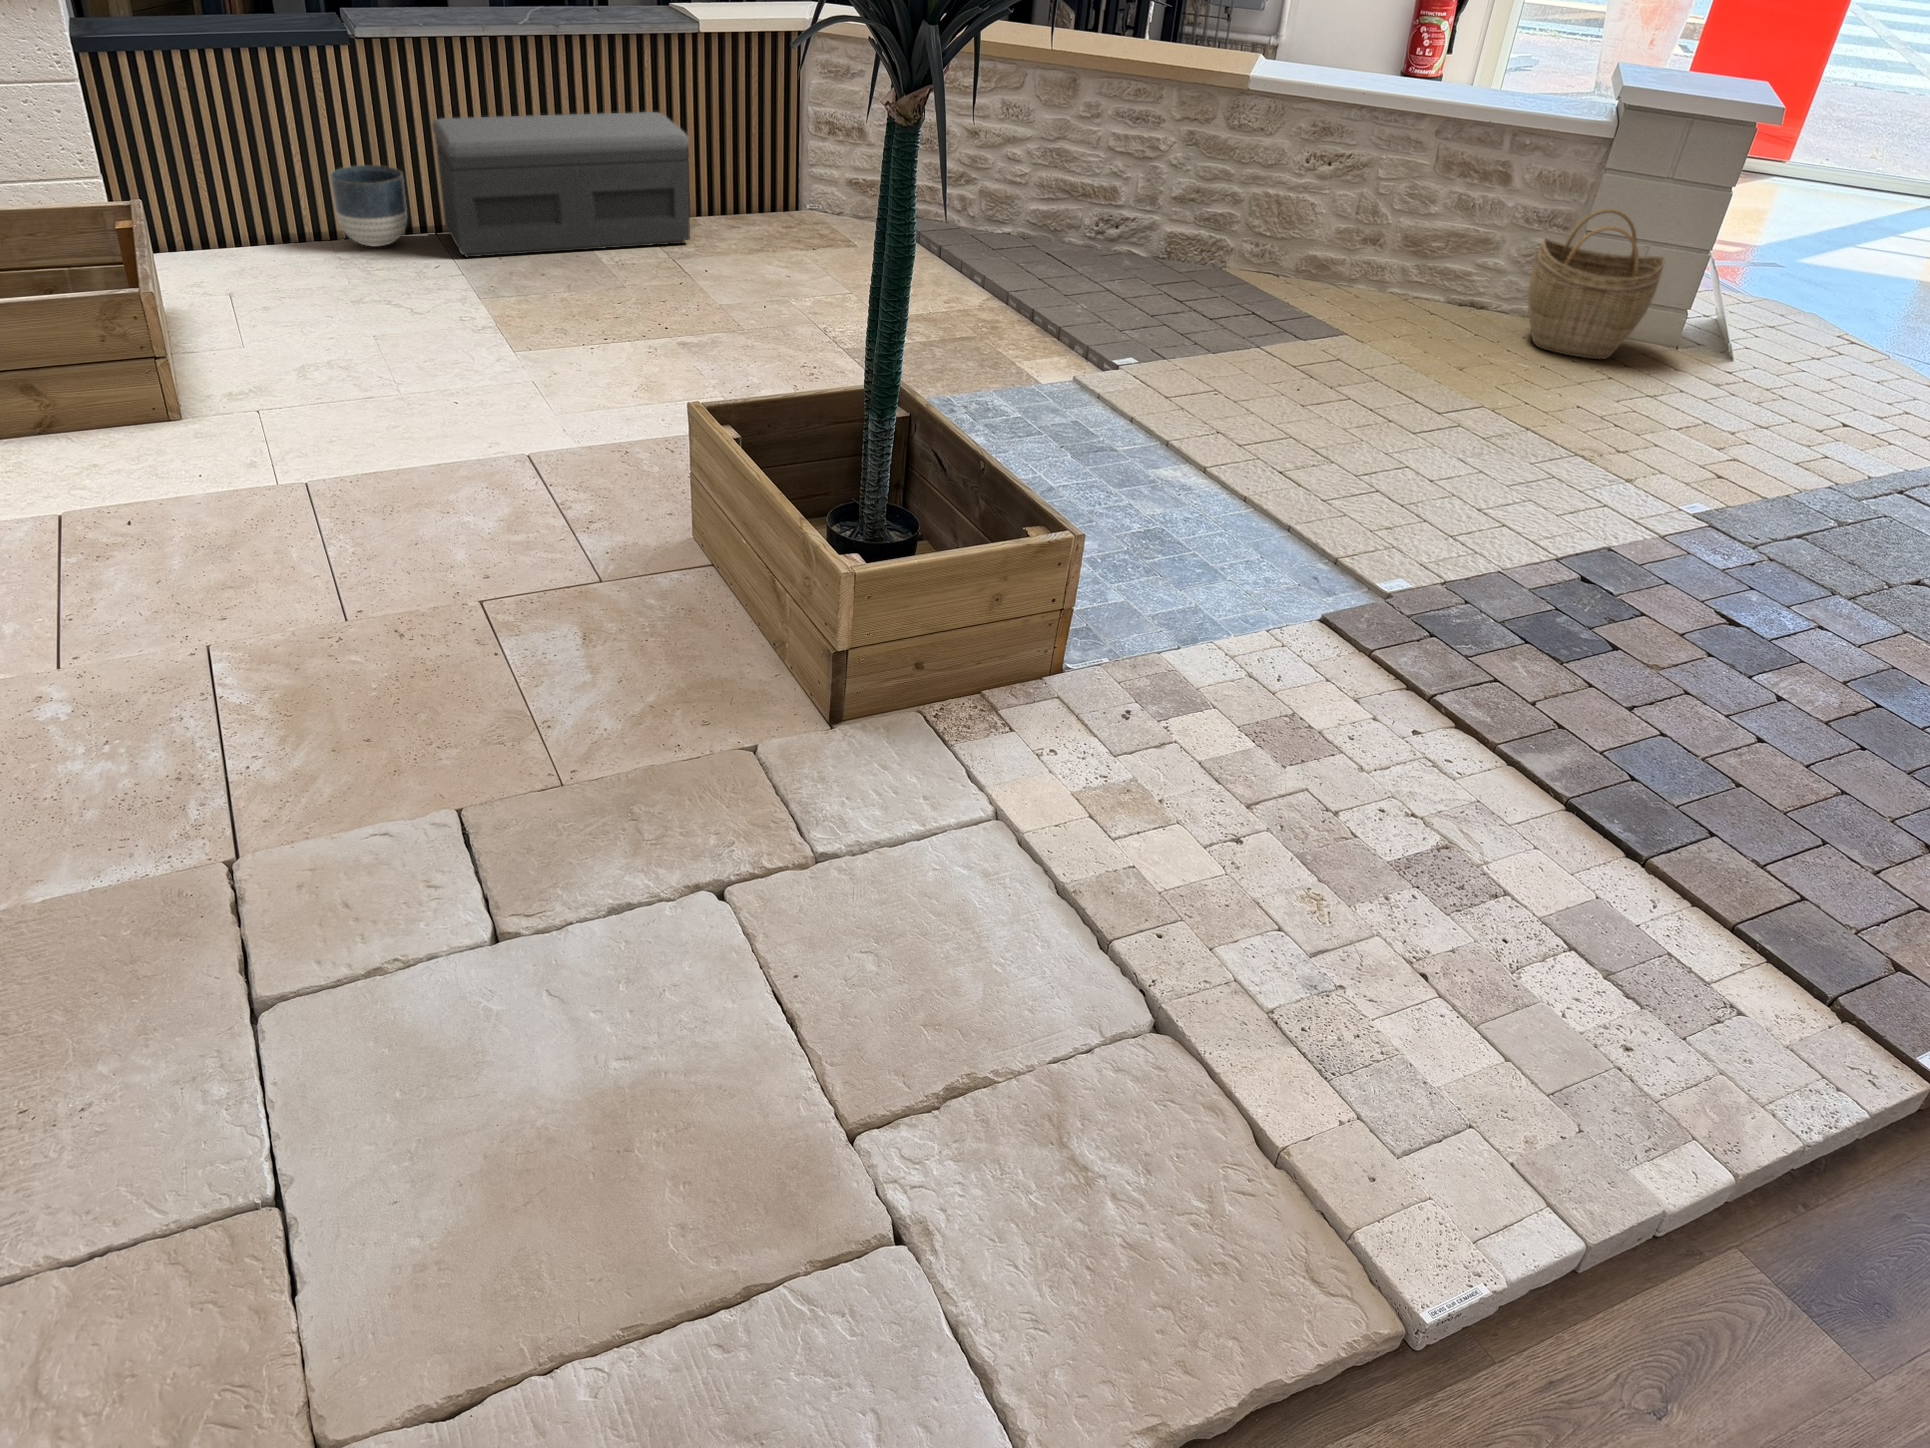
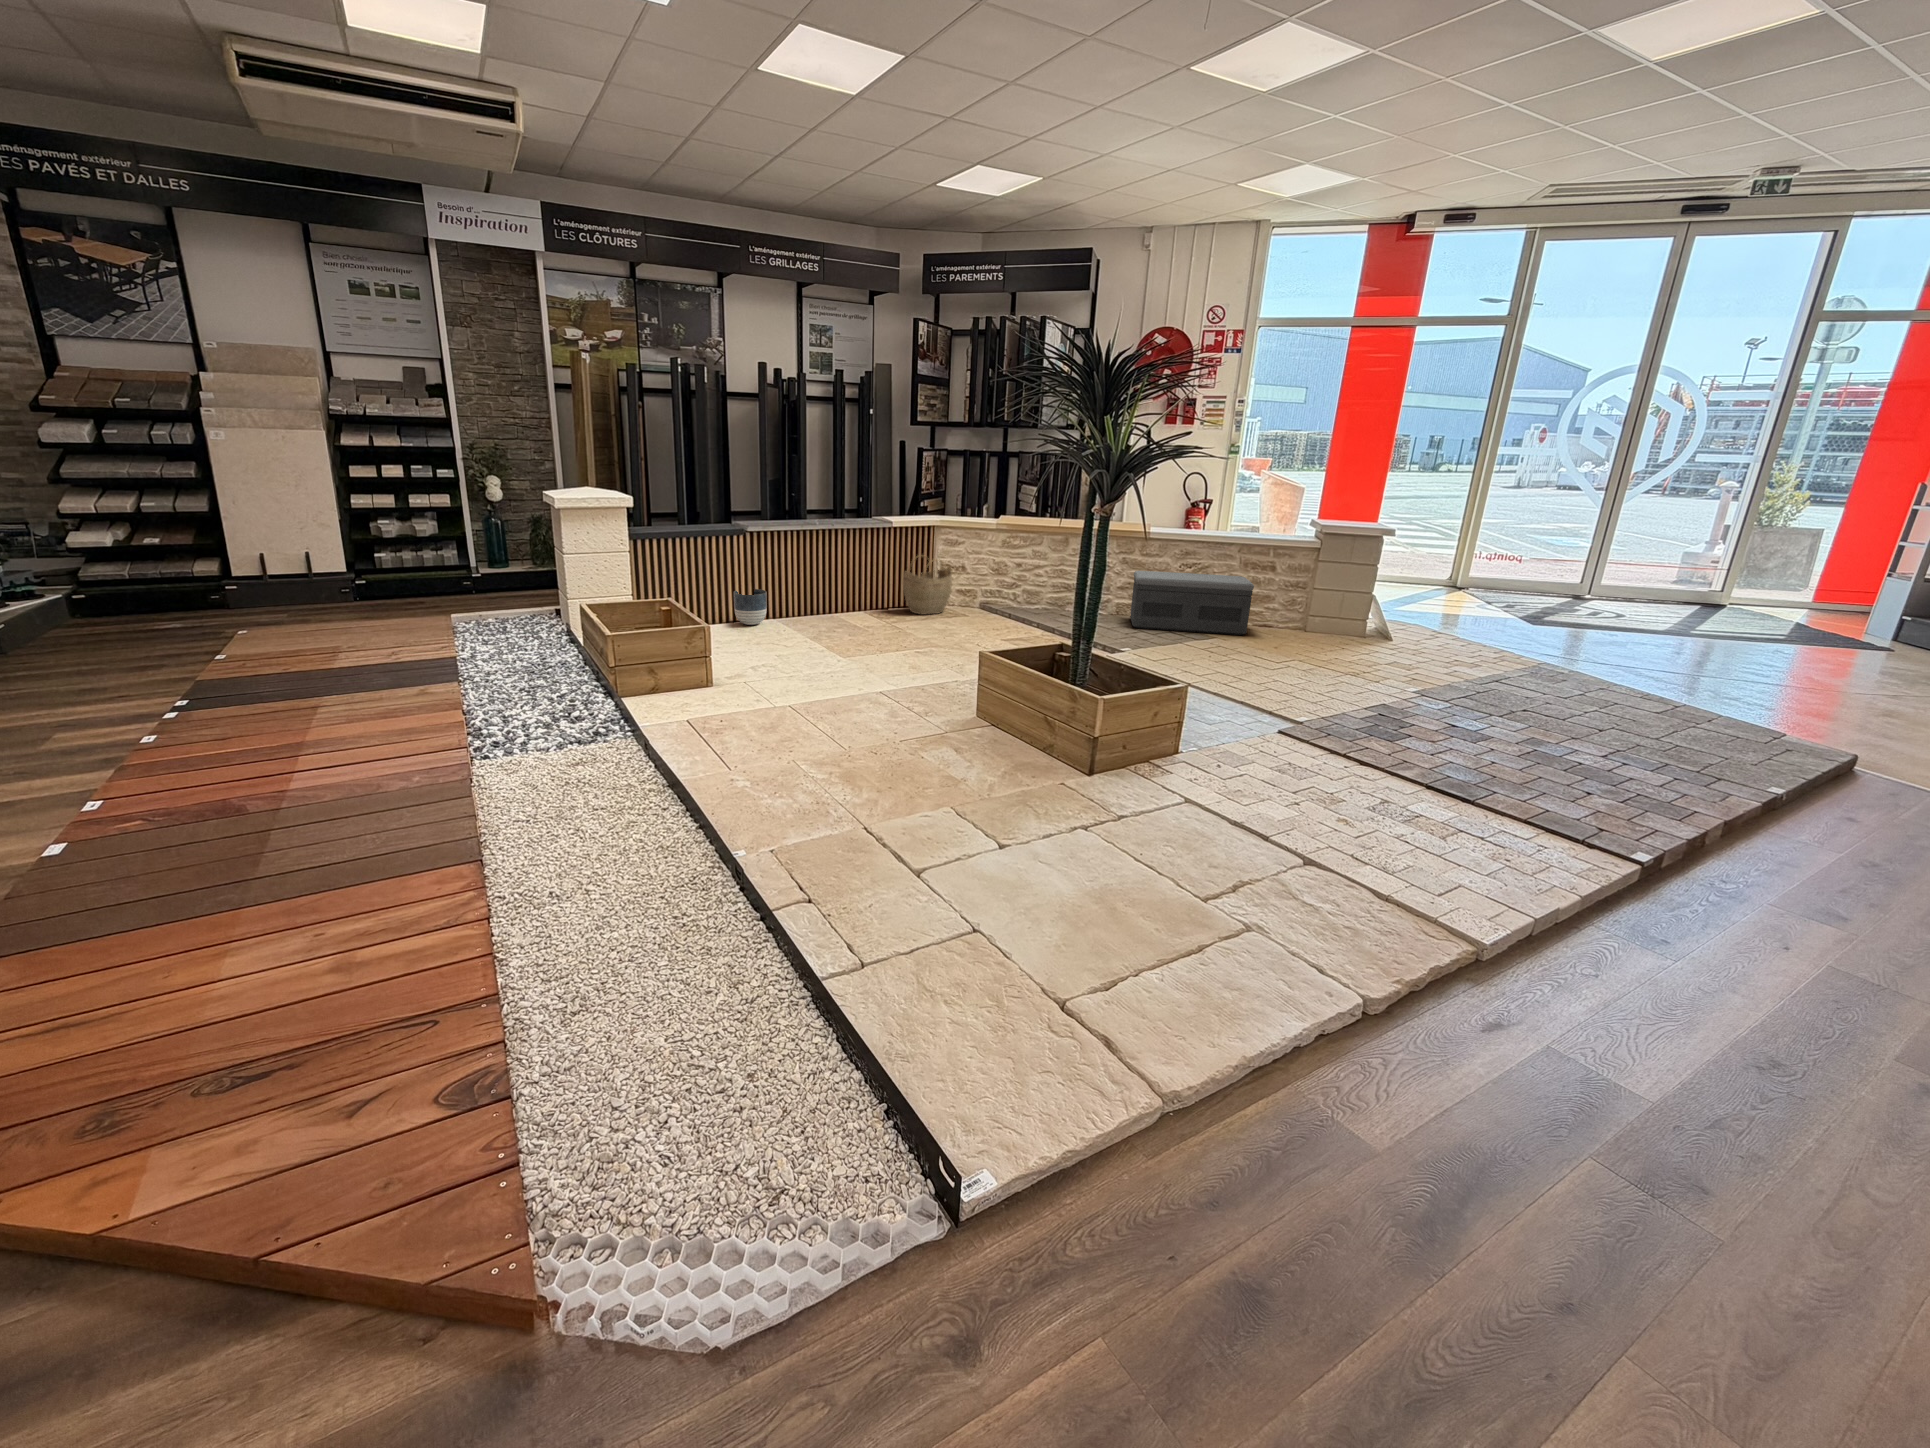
storage bench: present [432,112,690,257] -> present [1130,571,1254,635]
woven basket: present [1528,209,1665,359] -> present [903,555,952,615]

